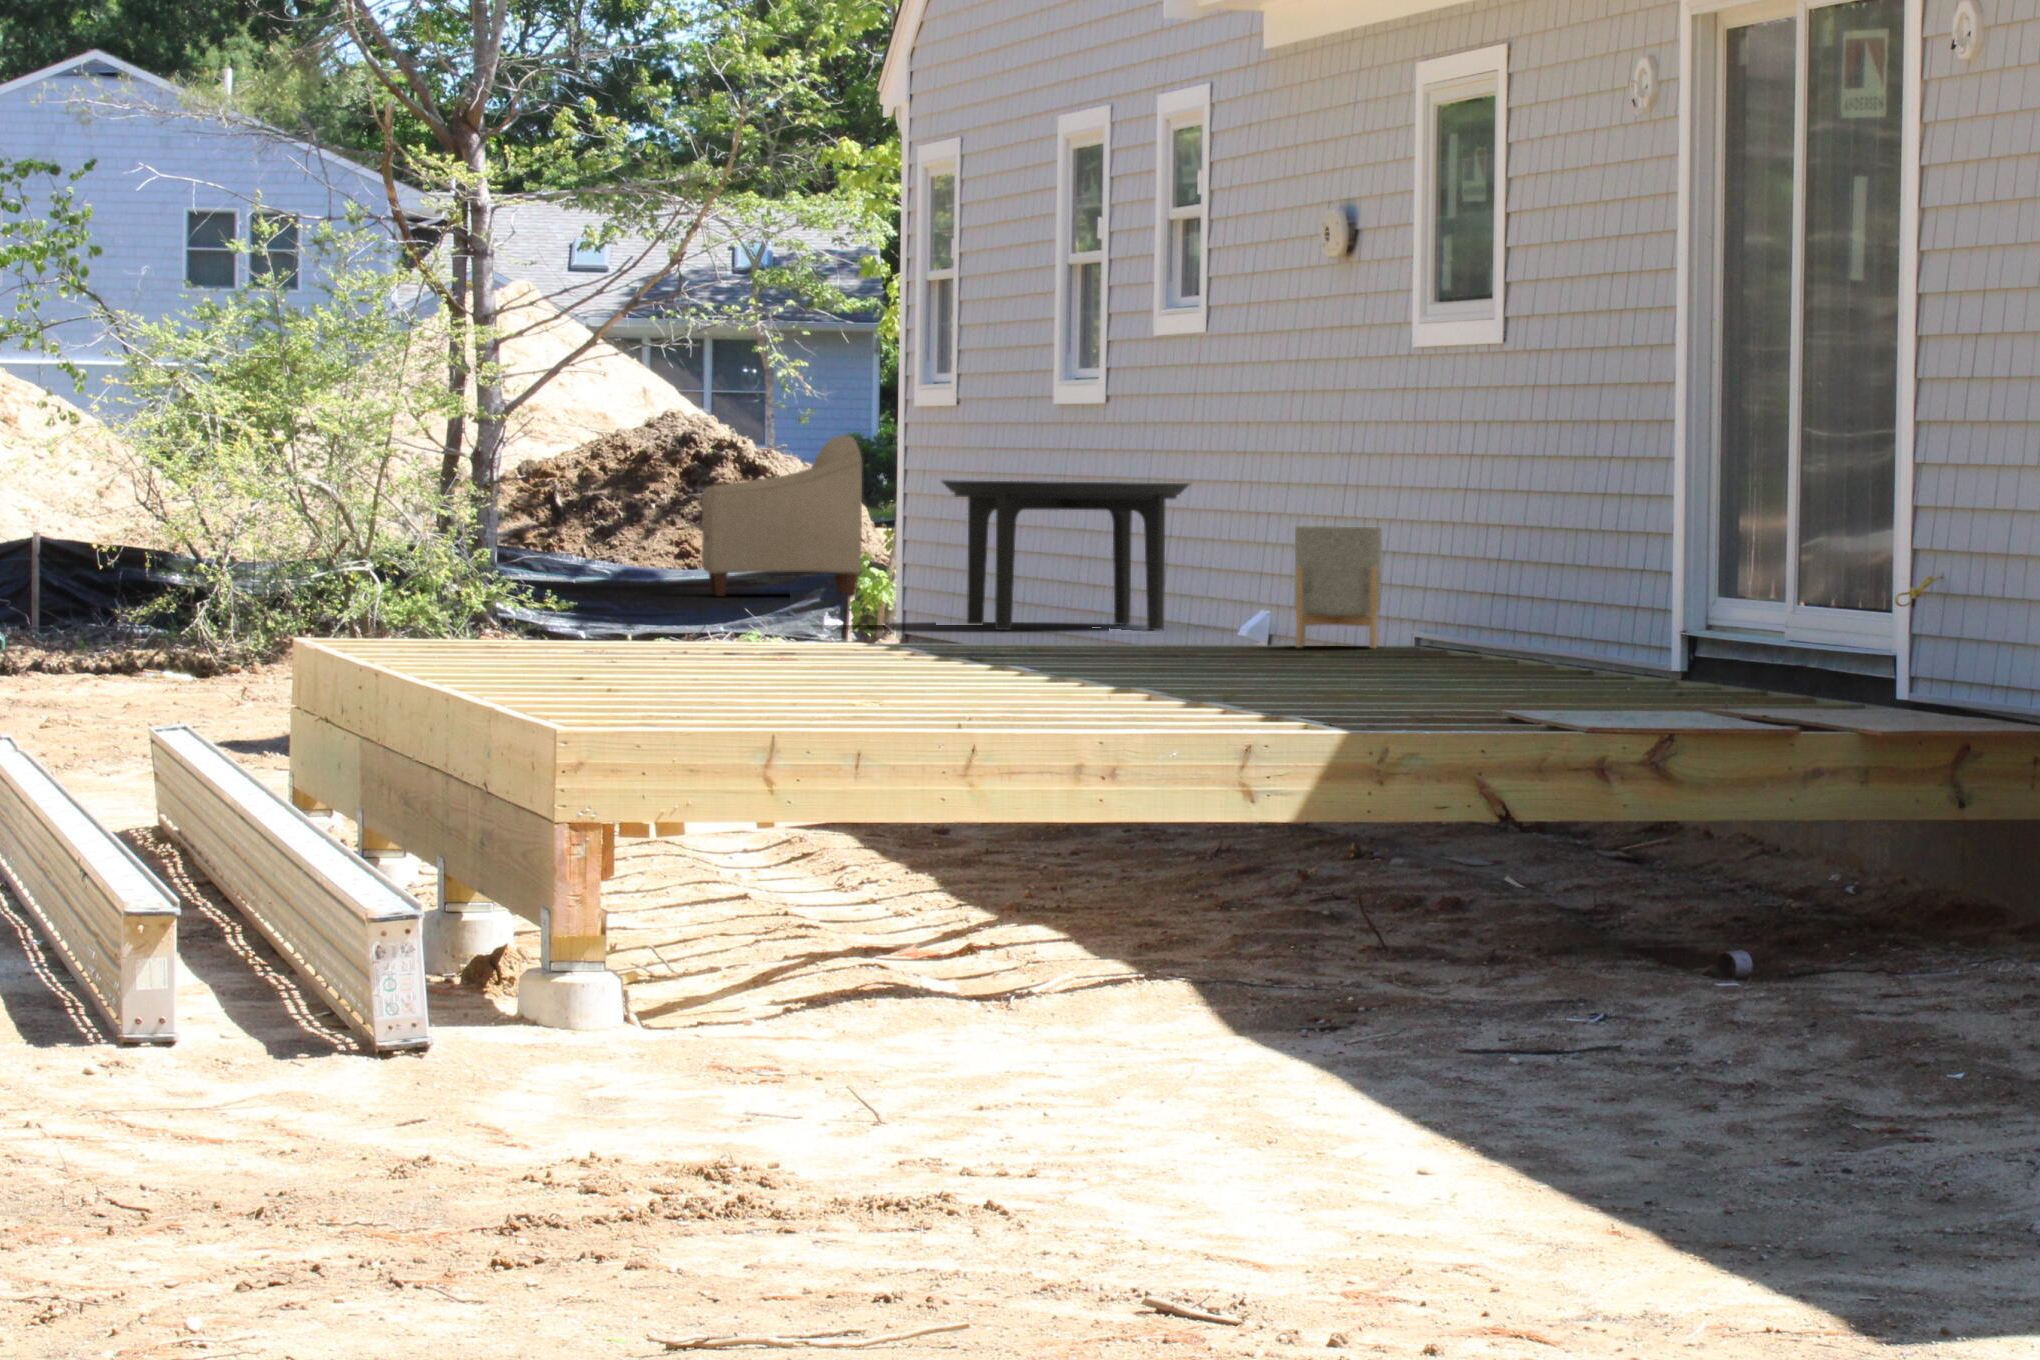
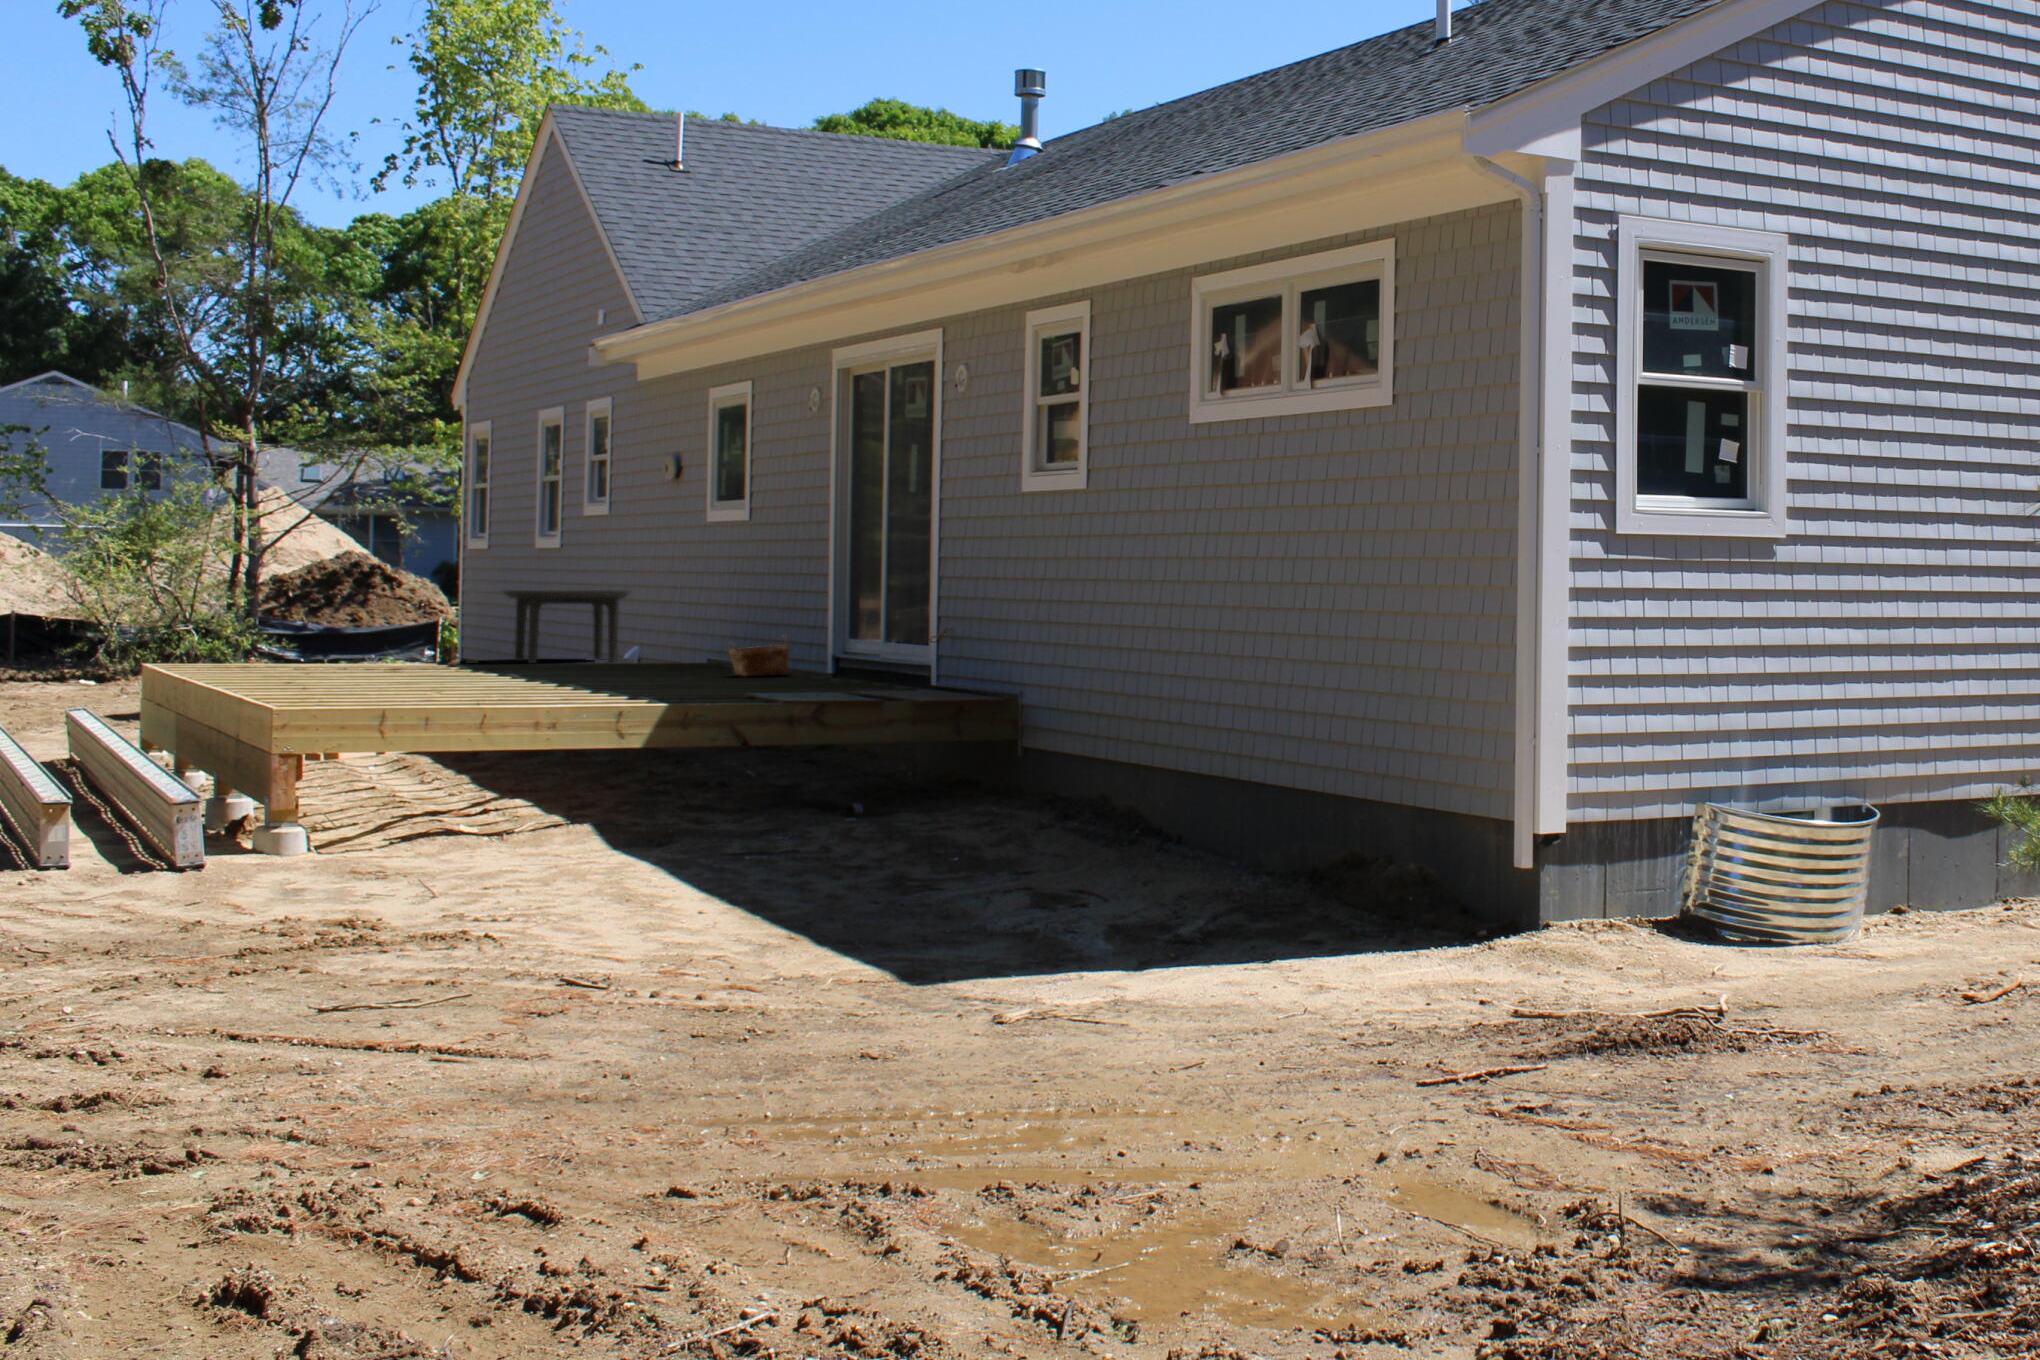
chair: present [701,435,862,597] -> none [377,563,469,647]
planter: present [1294,526,1382,648] -> none [675,612,719,670]
woven basket: none [1419,575,1548,664] -> present [728,637,790,676]

